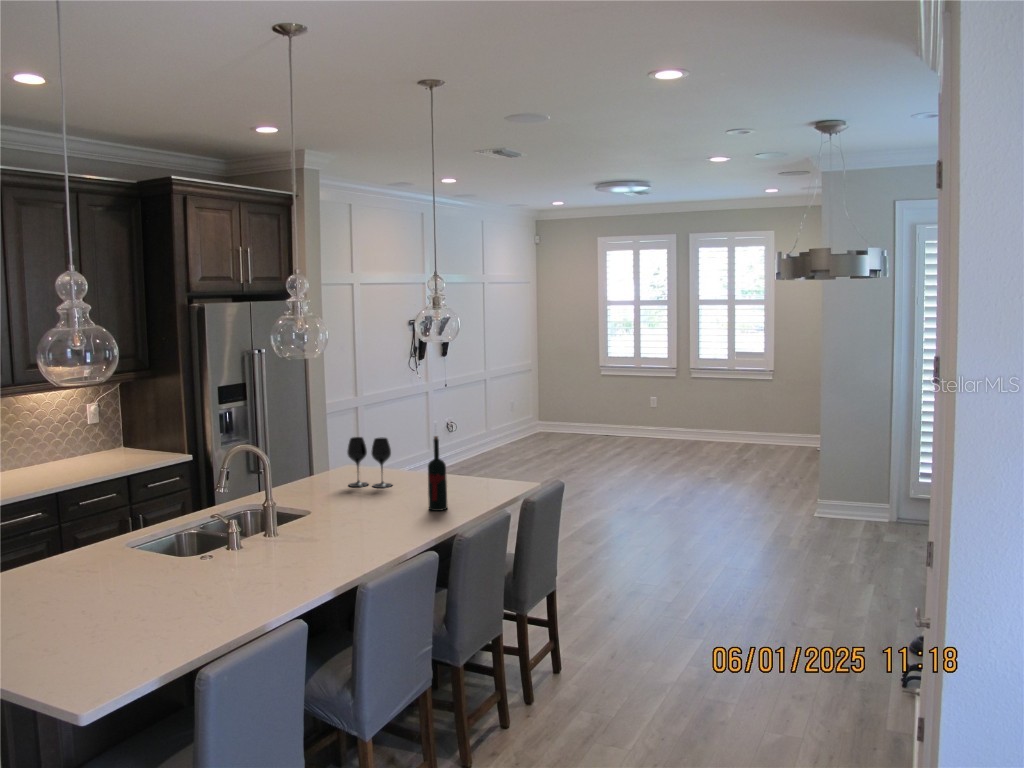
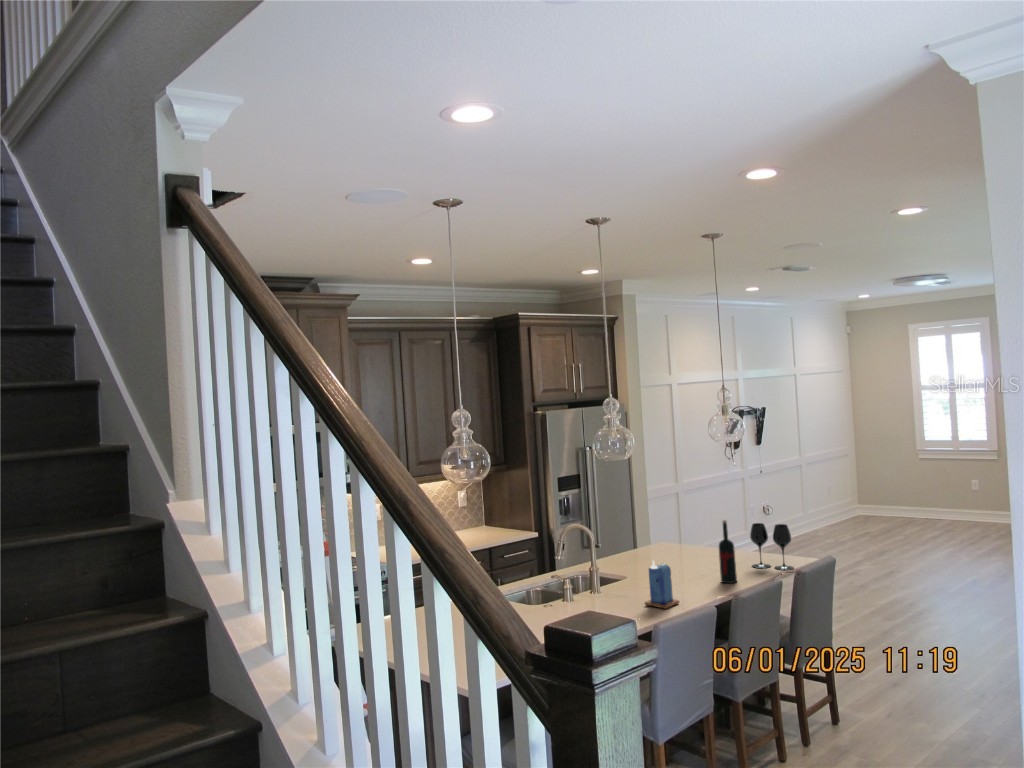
wine glass: present [347,437,392,488] -> present [750,523,794,570]
candle: none [339,488,383,547] -> present [645,561,679,609]

